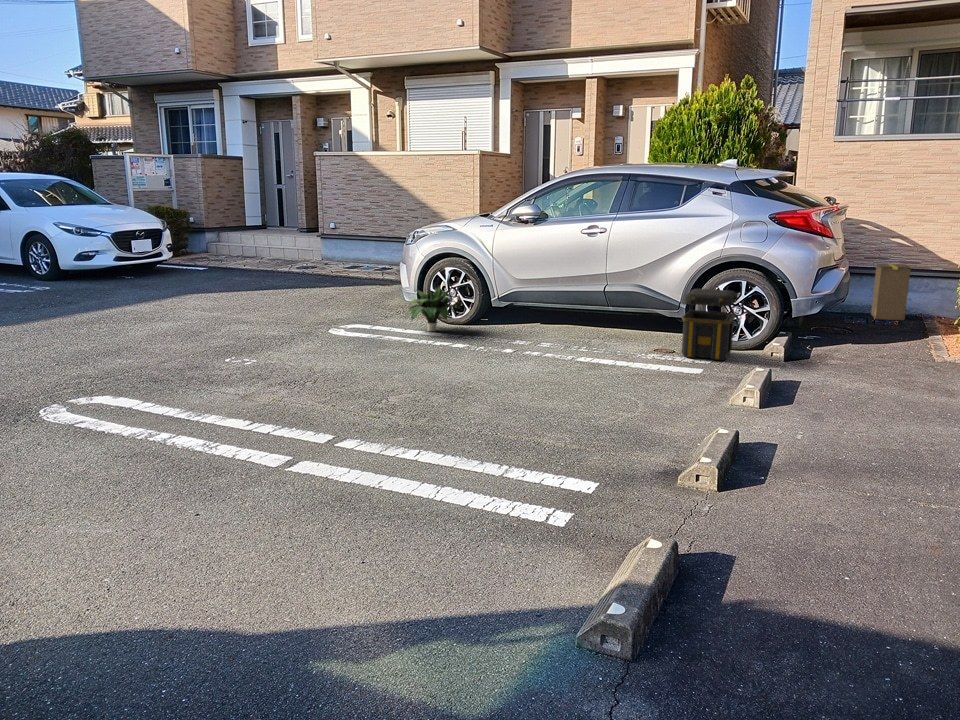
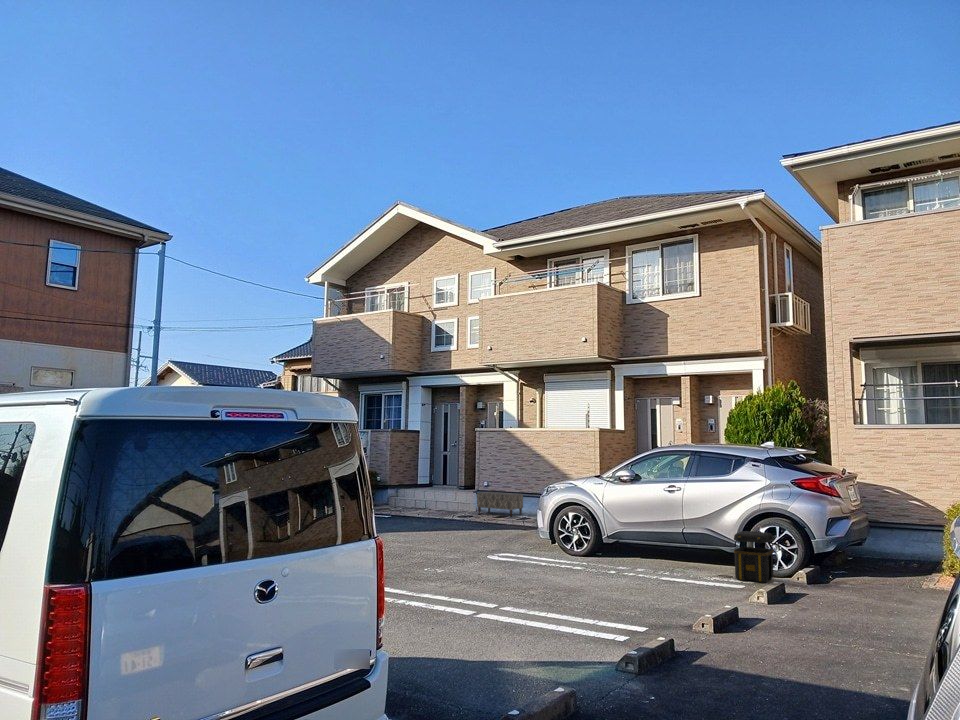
bench: none [320,236,381,268] -> present [477,492,523,516]
cardboard box: present [871,264,911,320] -> none [901,520,927,564]
potted plant: present [406,286,461,332] -> none [540,525,582,559]

